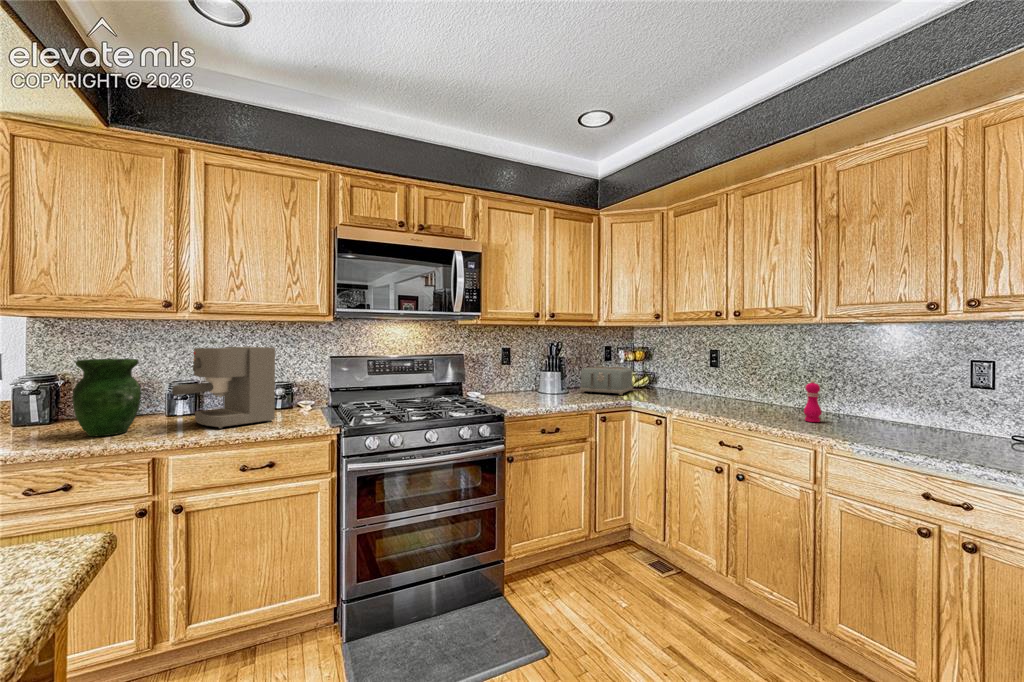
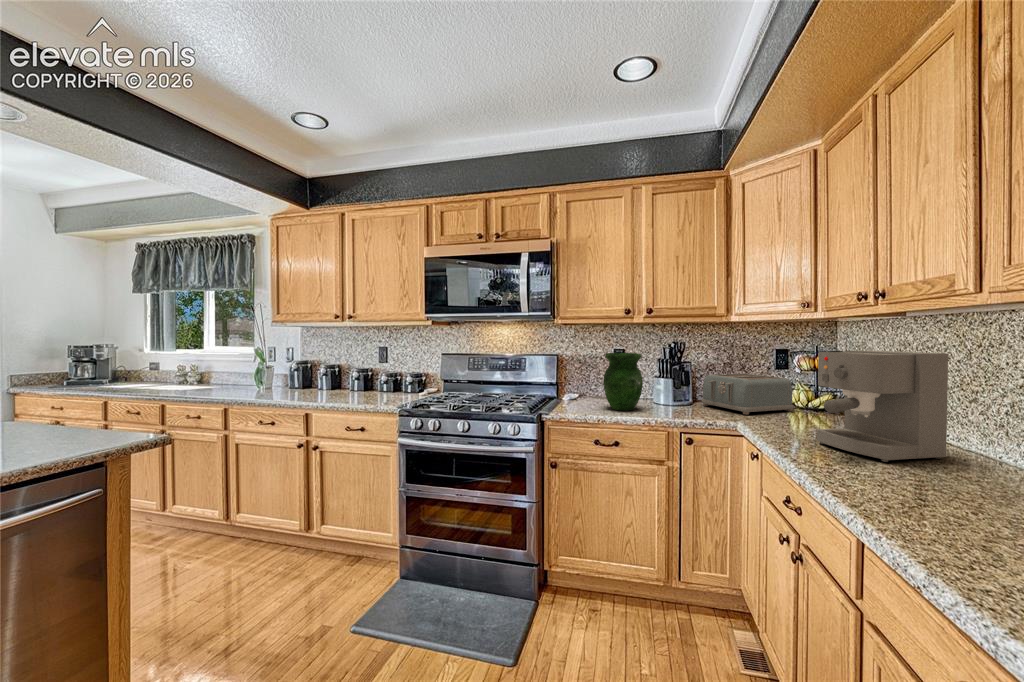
coffee maker: present [172,347,275,428] -> present [817,351,948,462]
vase: present [72,359,141,436] -> present [604,353,643,410]
pepper mill: present [804,380,822,422] -> none [938,426,982,516]

